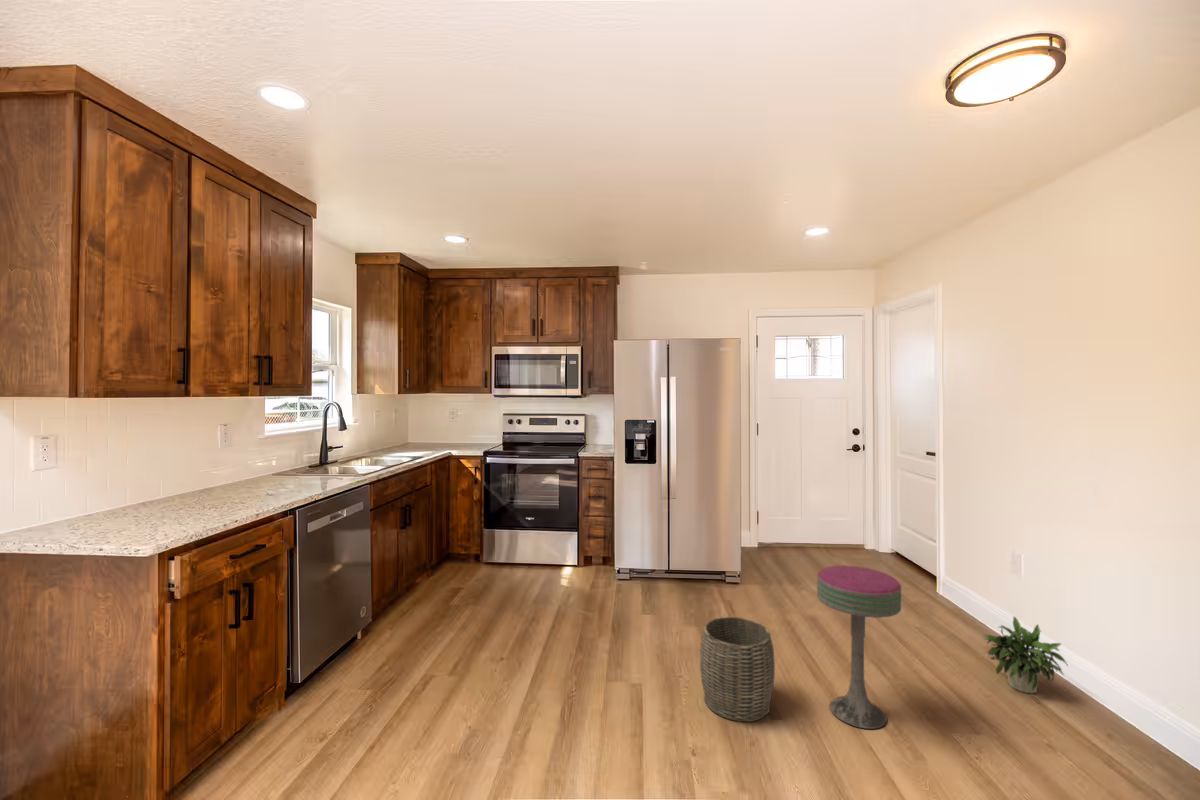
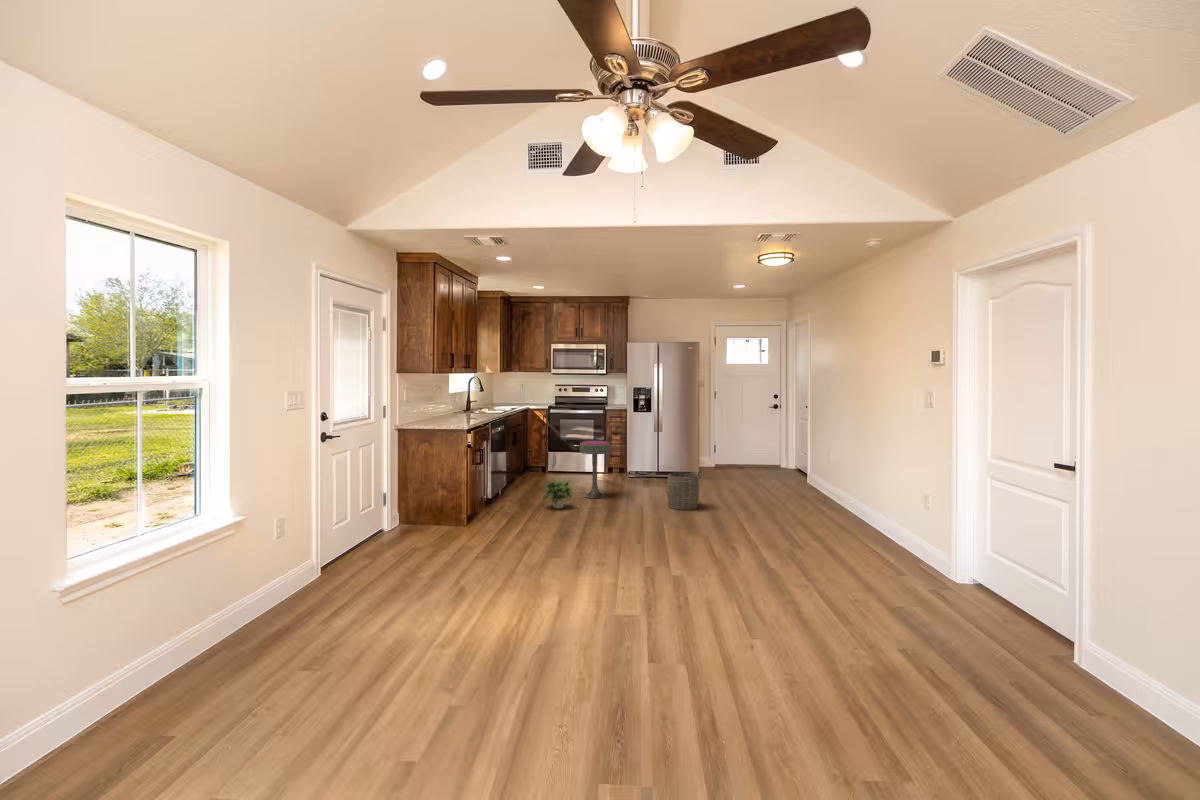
bar stool: present [817,565,901,729] -> present [580,441,610,498]
potted plant: present [983,617,1071,693] -> present [543,479,573,508]

